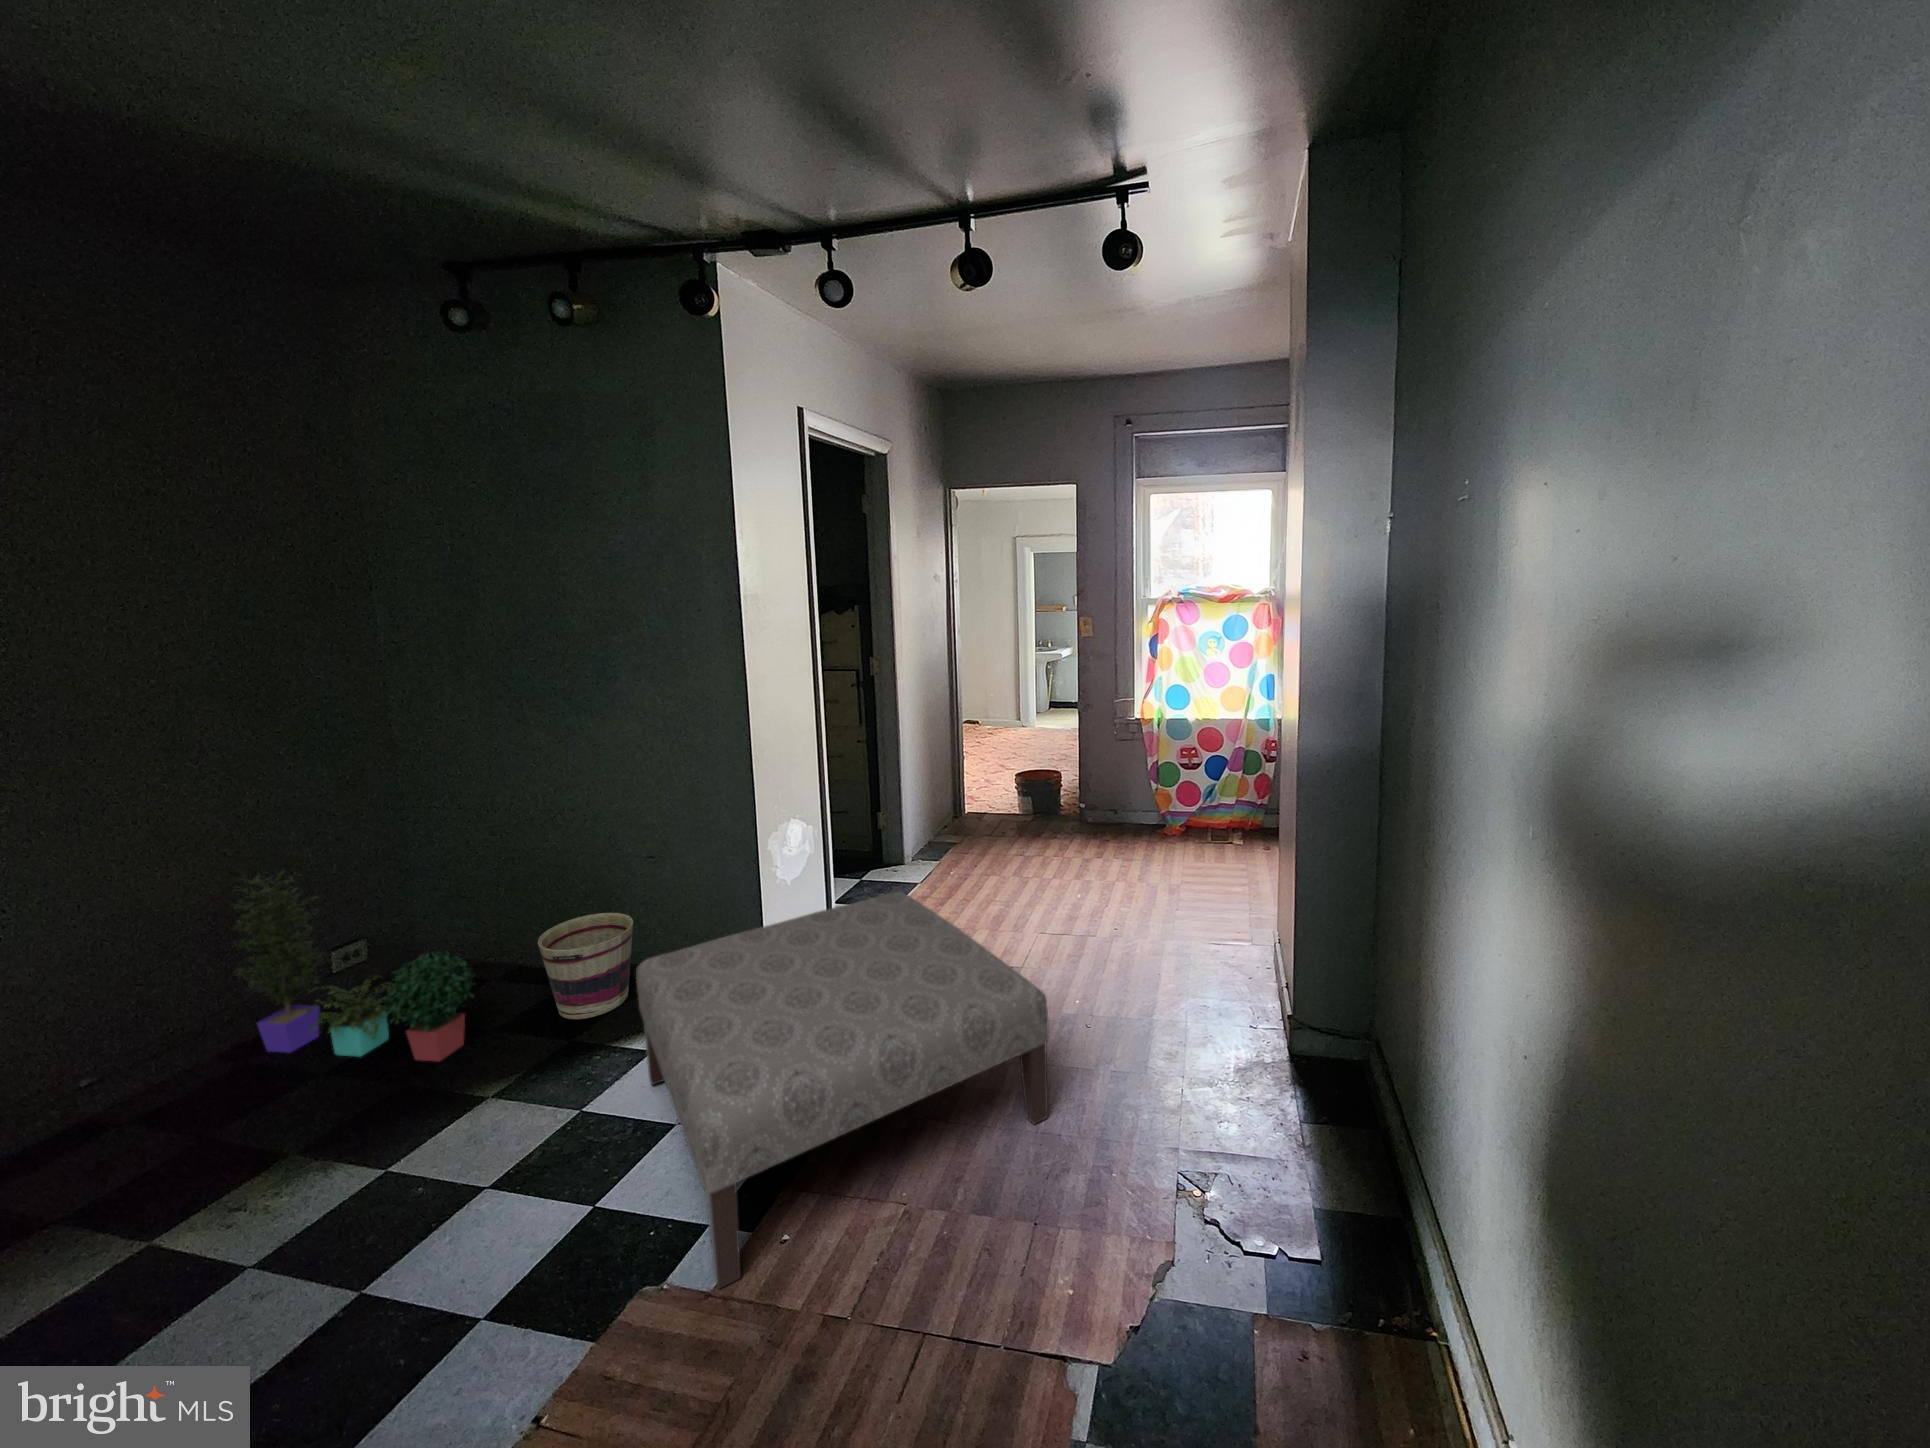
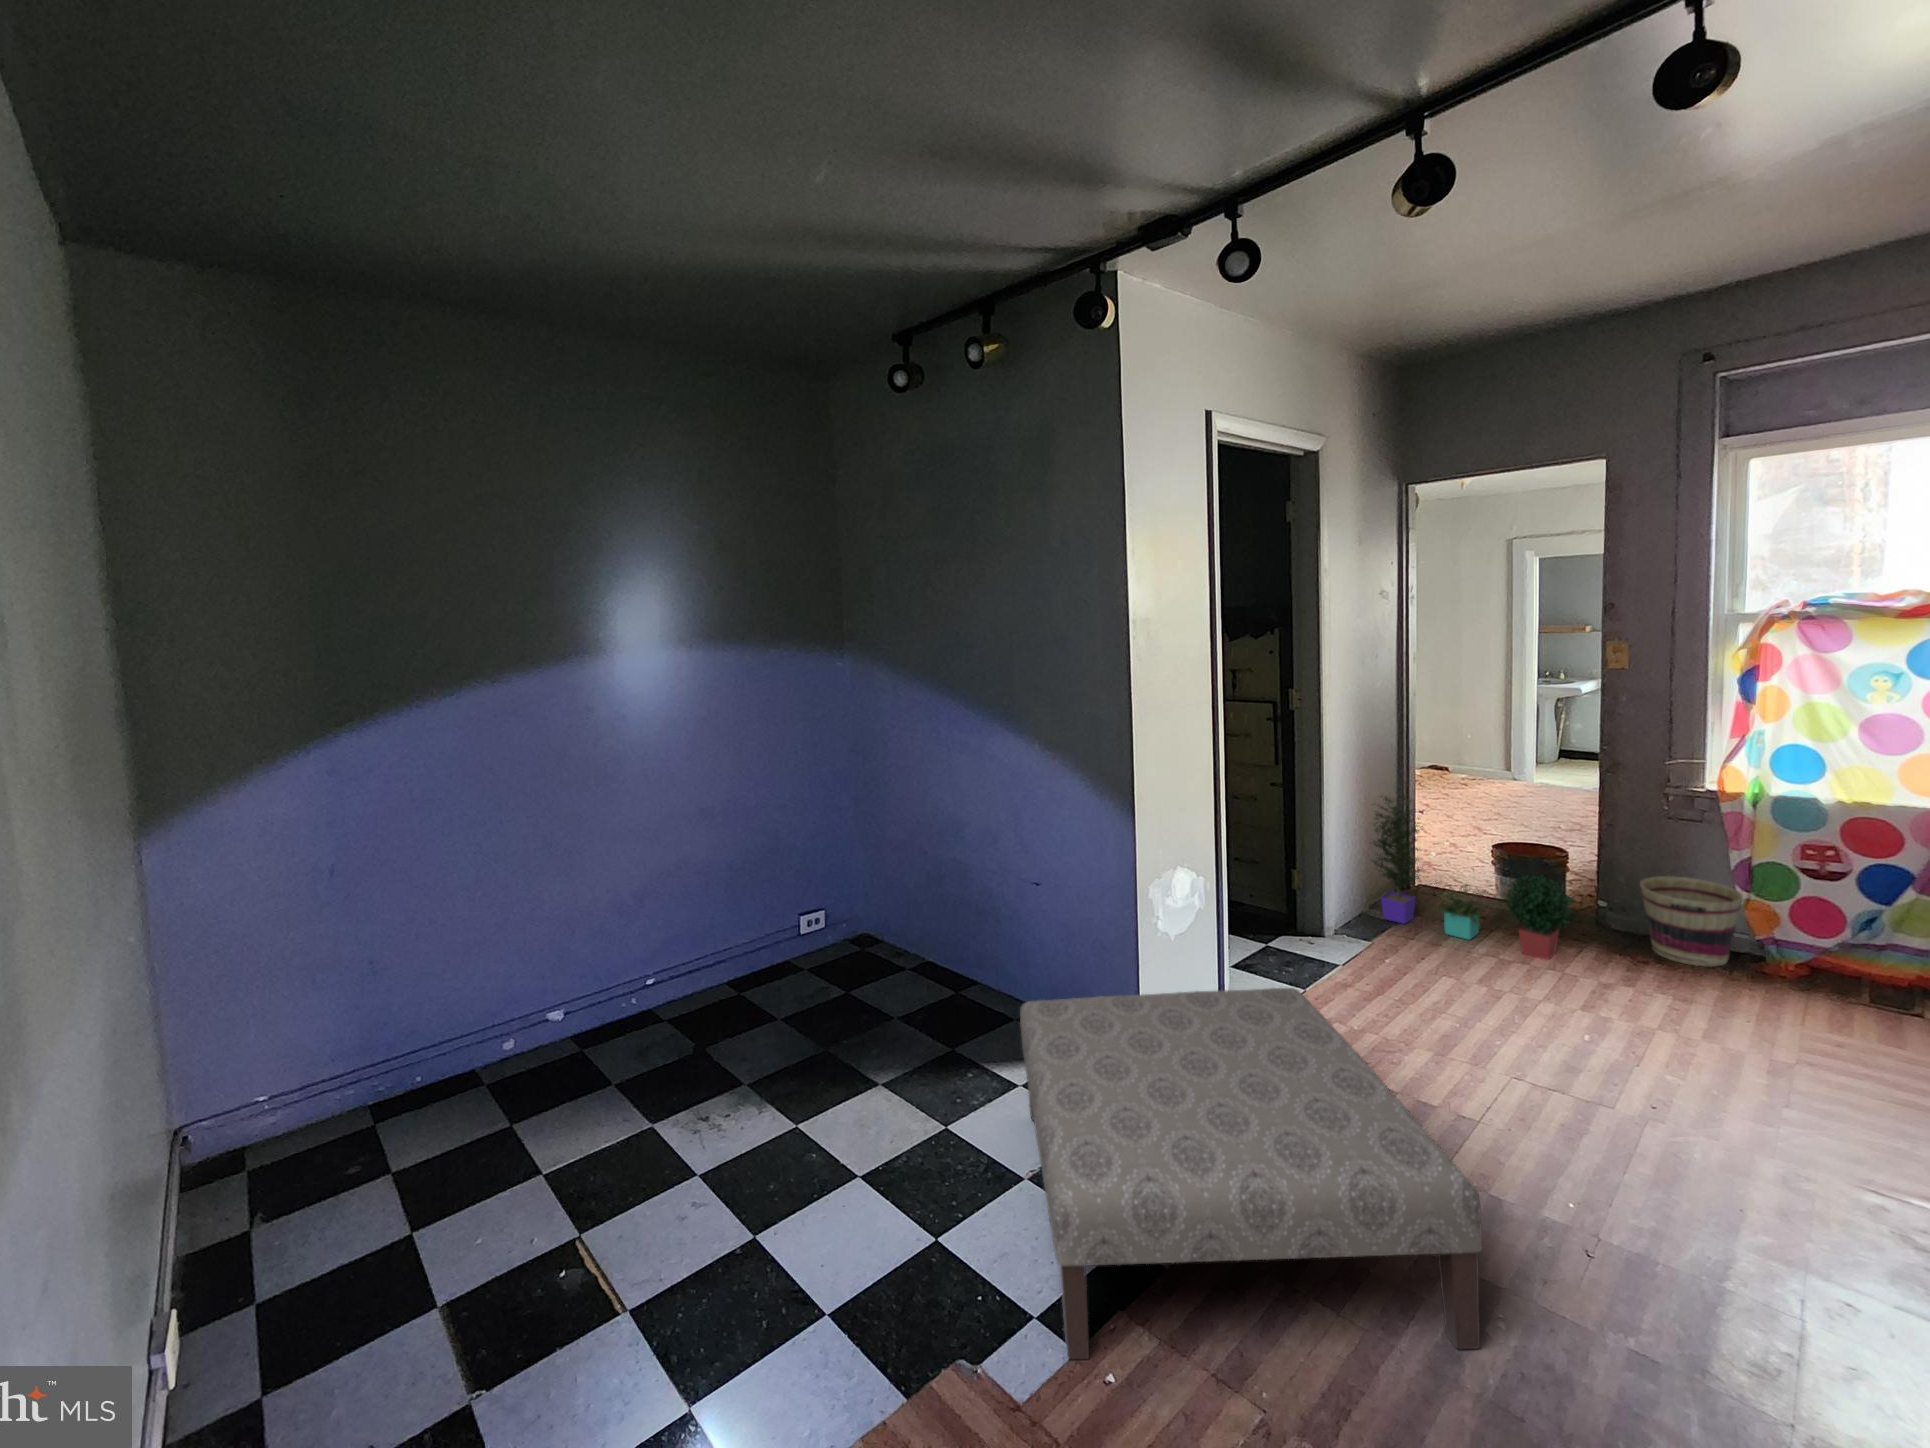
potted plant: present [234,871,474,1061] -> present [1373,796,1574,960]
basket: present [538,913,633,1019] -> present [1640,876,1743,967]

